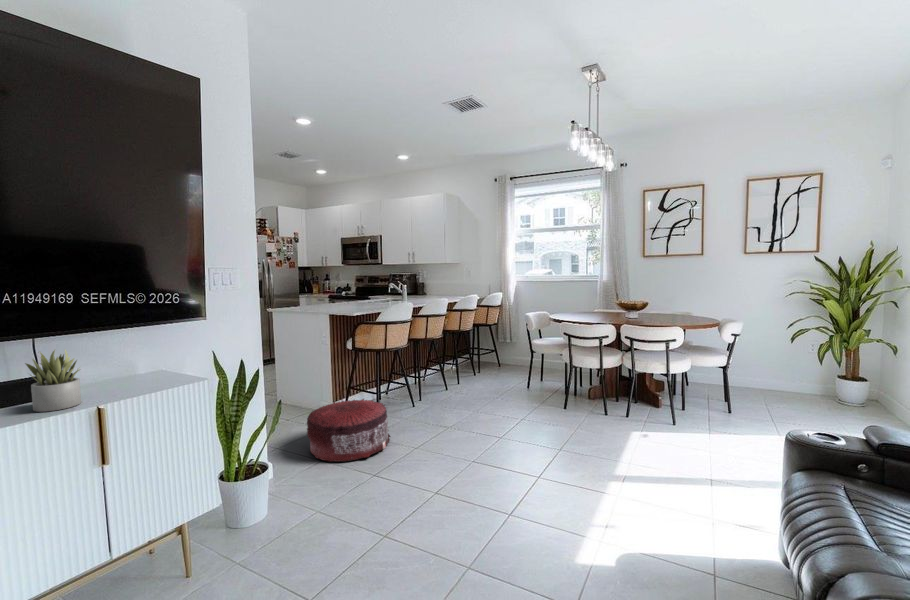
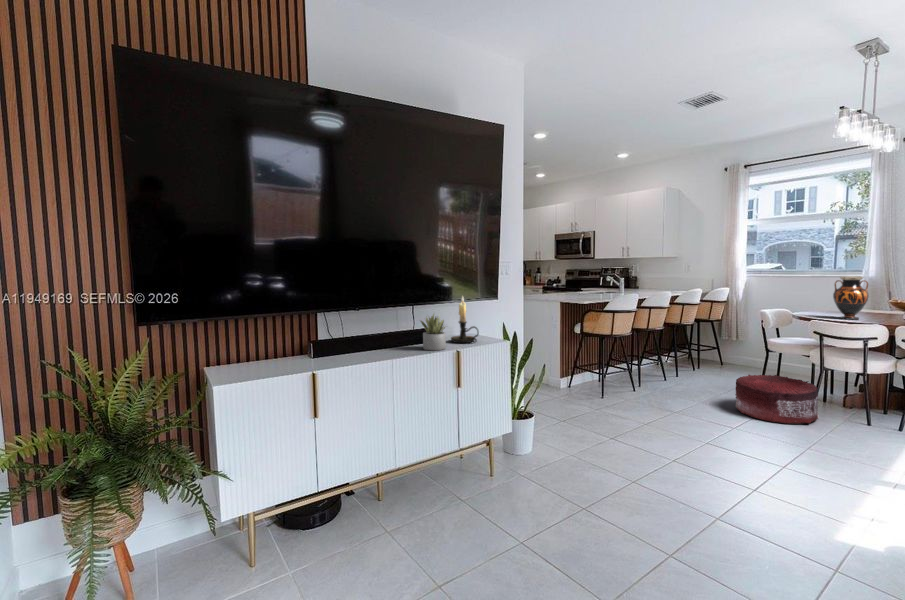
vase: none [577,281,602,321] -> present [833,277,869,320]
candle holder: none [109,318,154,390] -> present [451,297,479,343]
pouf: present [307,399,390,462] -> present [736,375,819,424]

